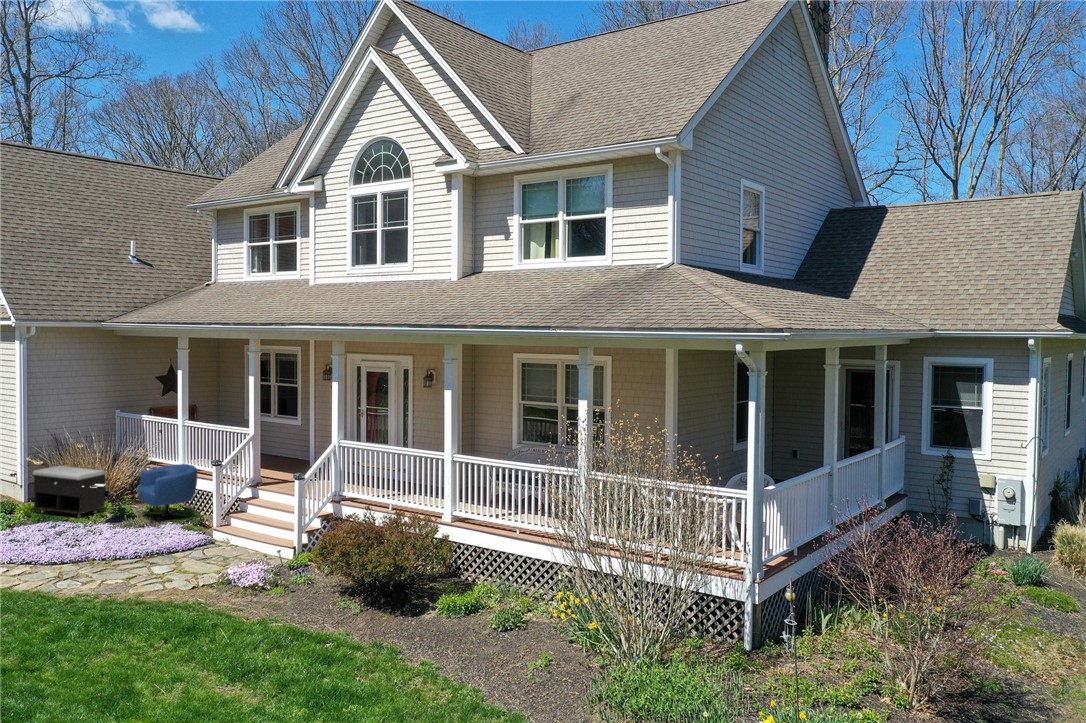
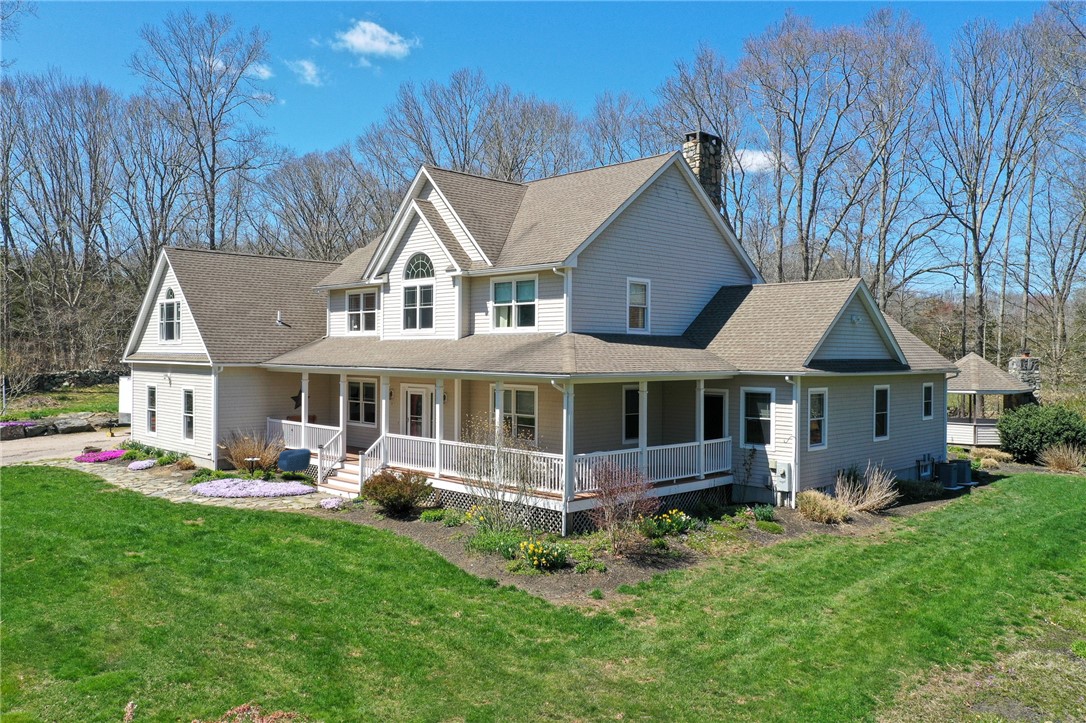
storage bench: present [33,466,105,517] -> none [221,448,260,477]

